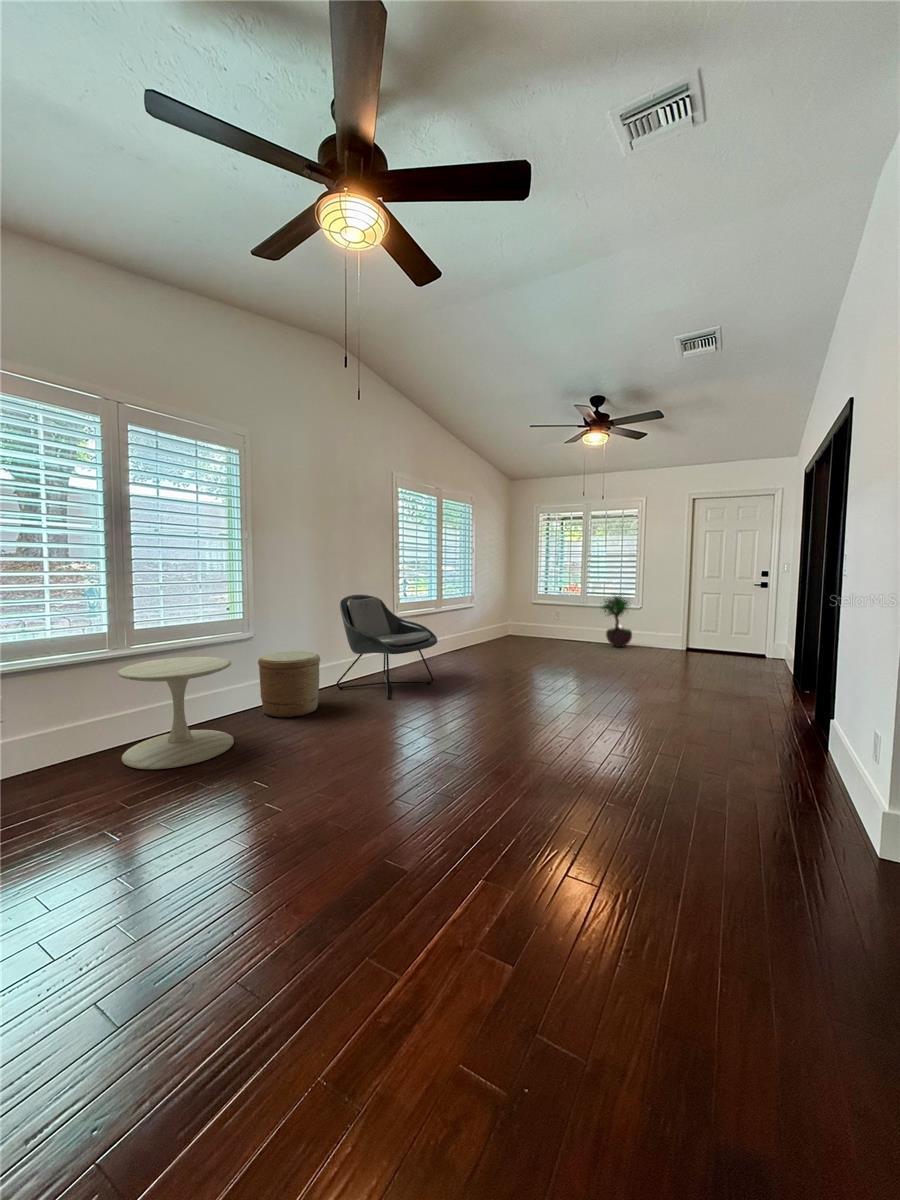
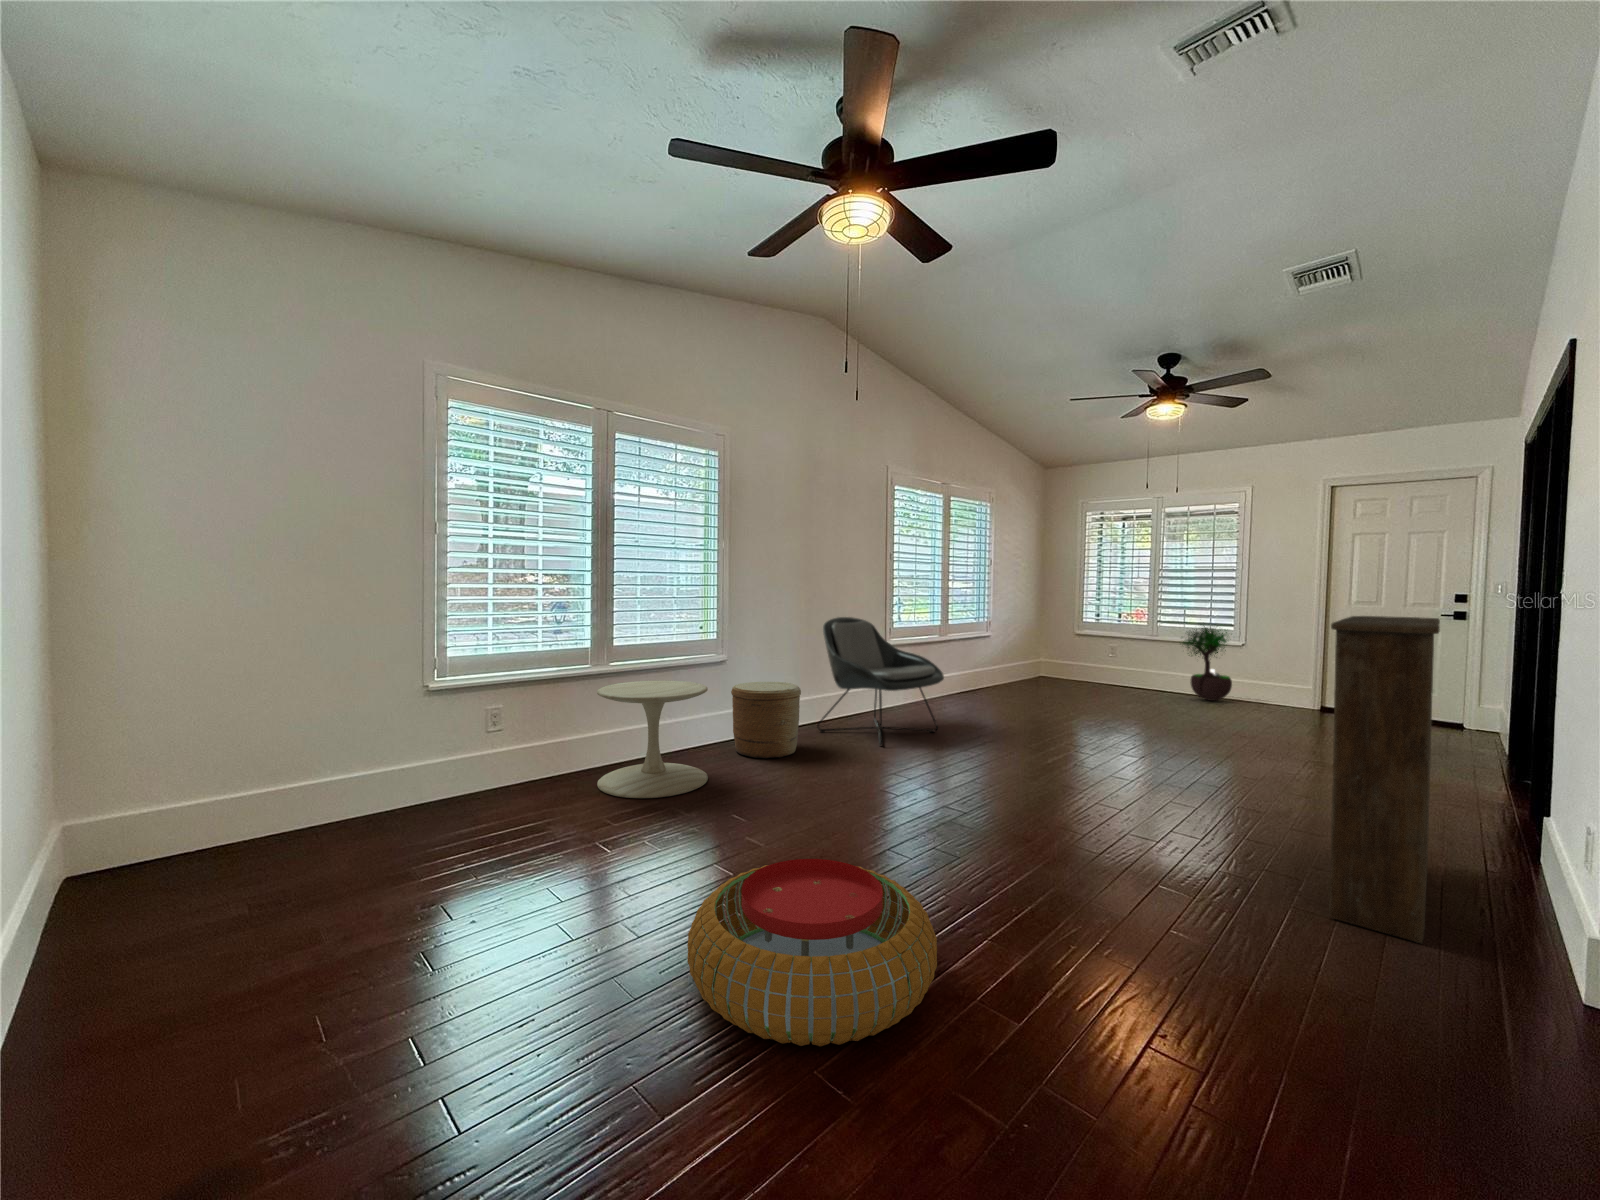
bookshelf: none [722,591,801,835] -> present [1329,616,1440,943]
pouf: none [173,832,432,1059] -> present [687,859,937,1046]

